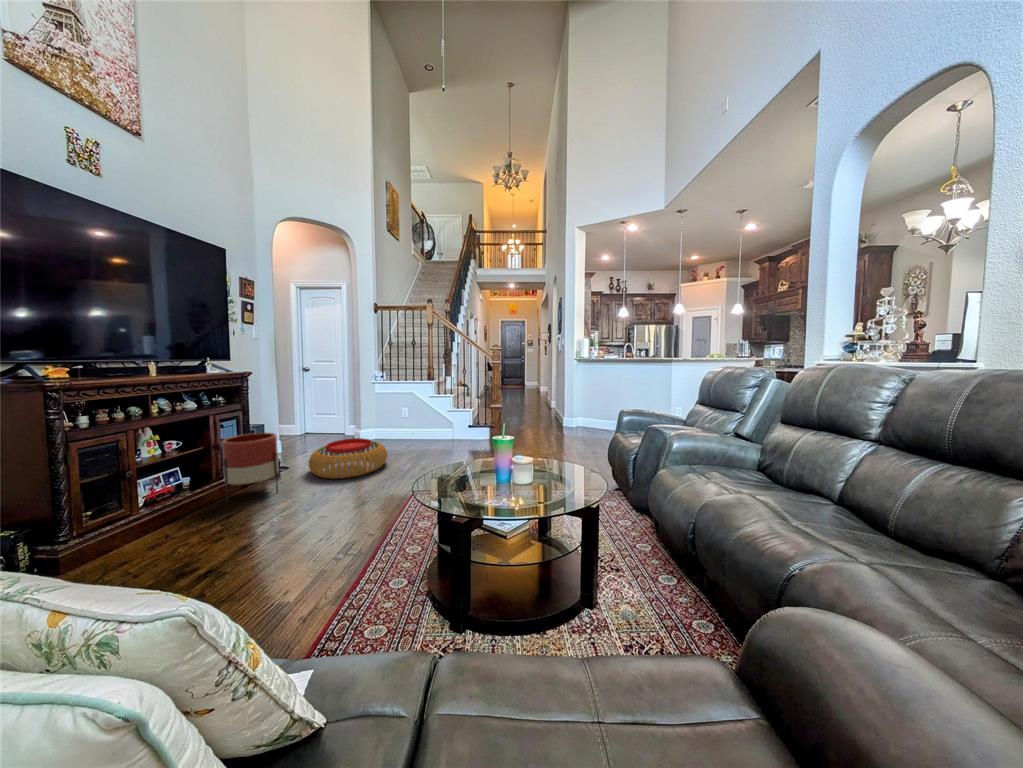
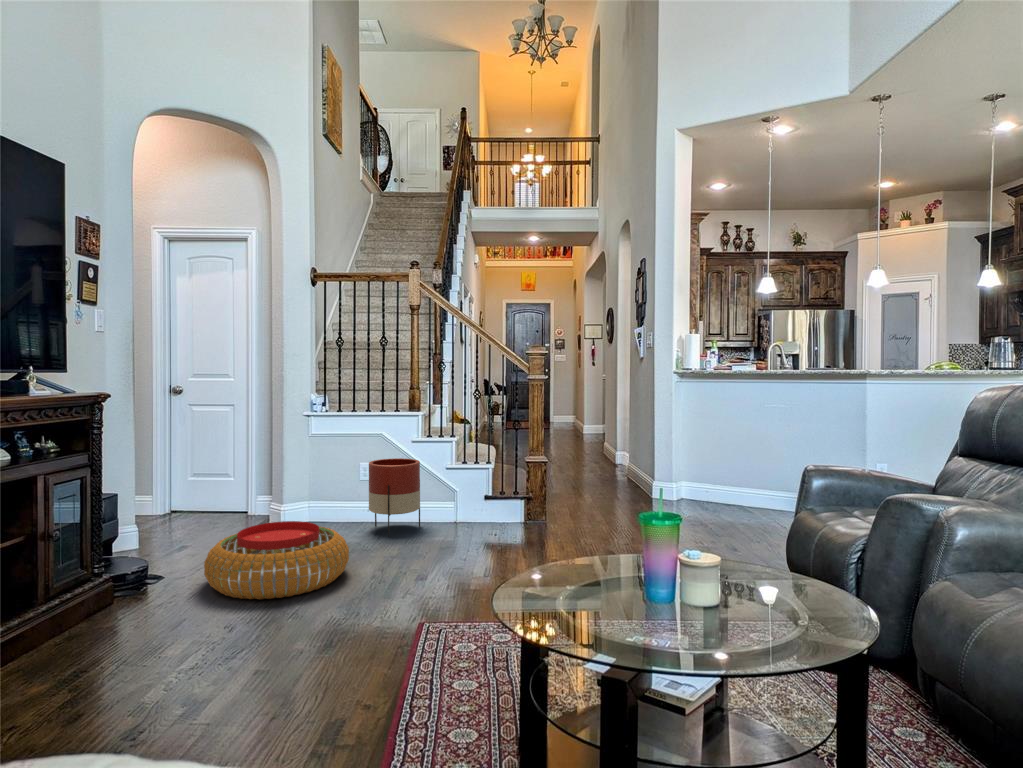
planter: present [222,433,279,503] -> present [369,458,420,537]

